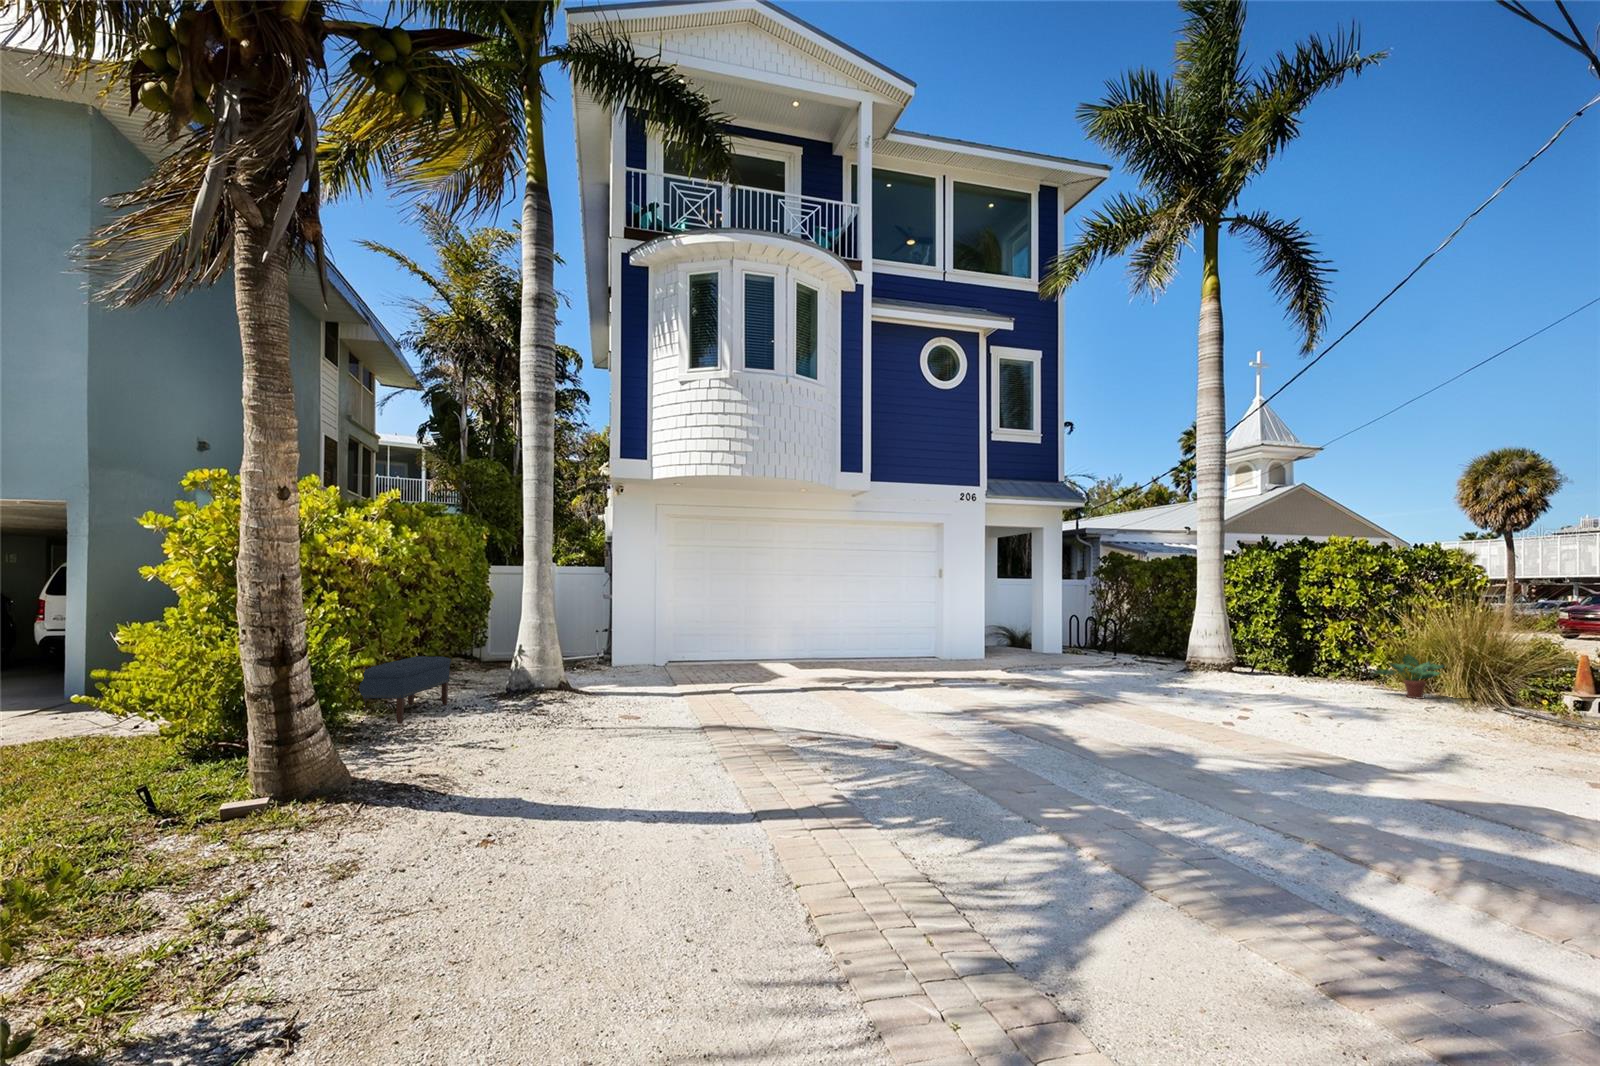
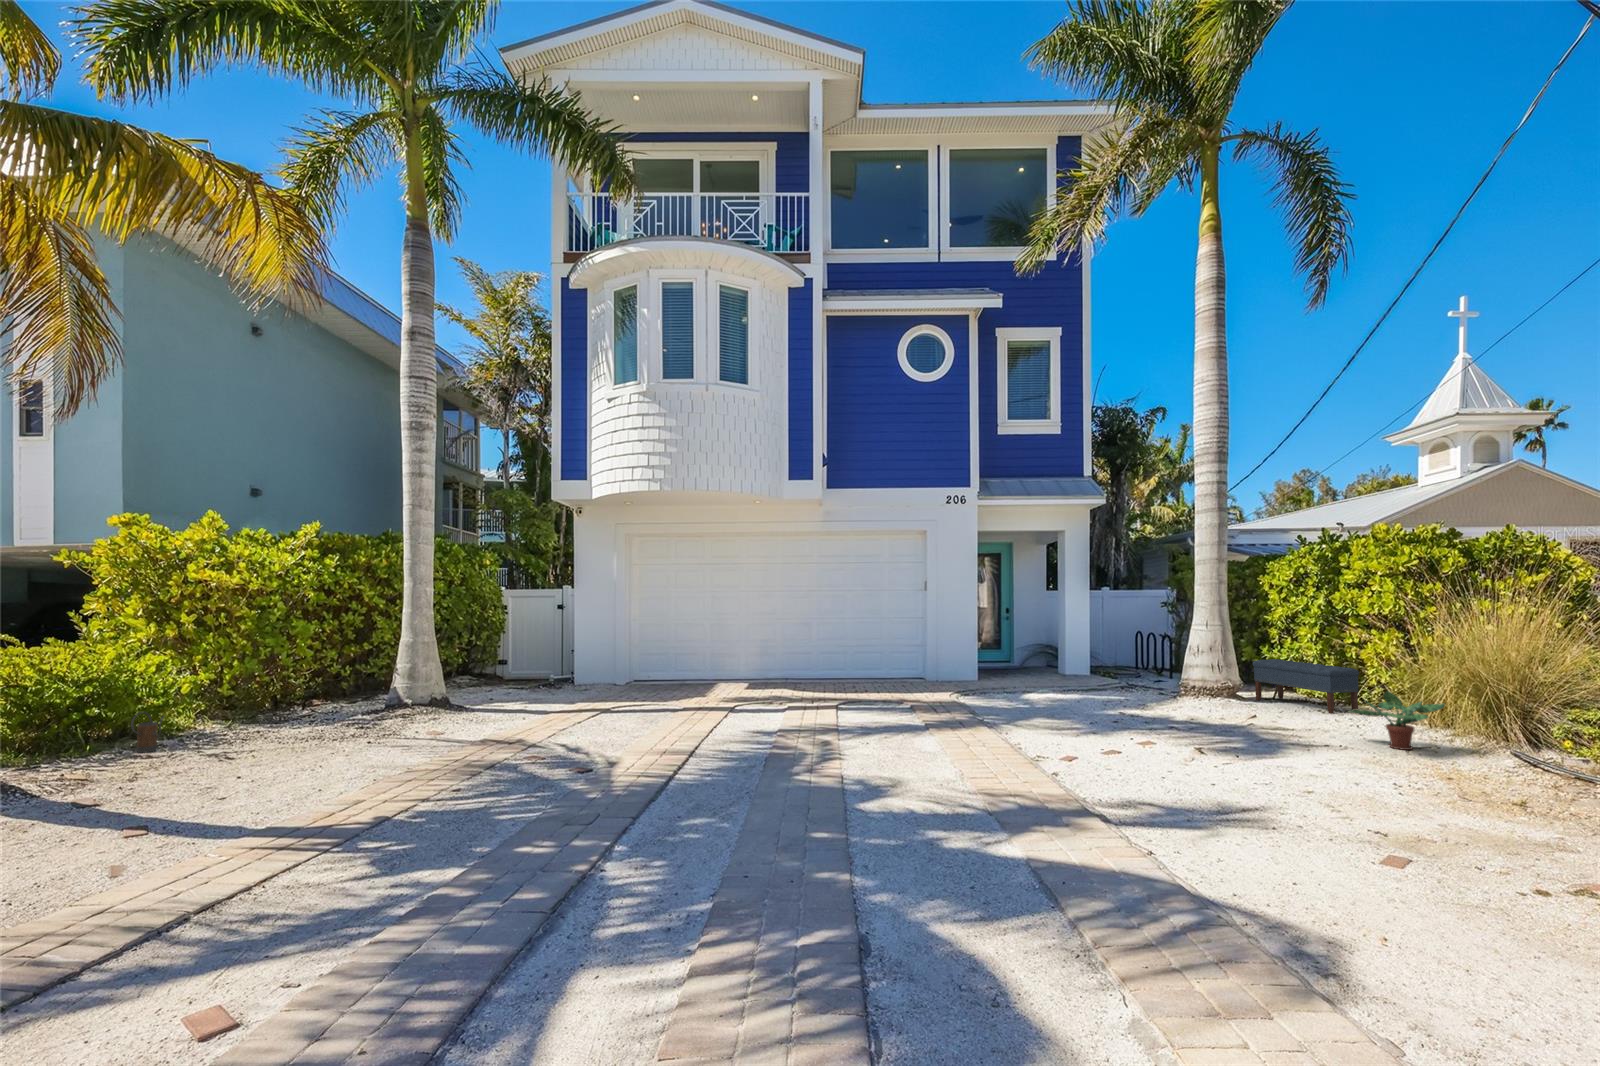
bench: present [358,656,451,724] -> present [1253,659,1359,714]
watering can: none [334,702,356,749] -> present [131,712,164,753]

